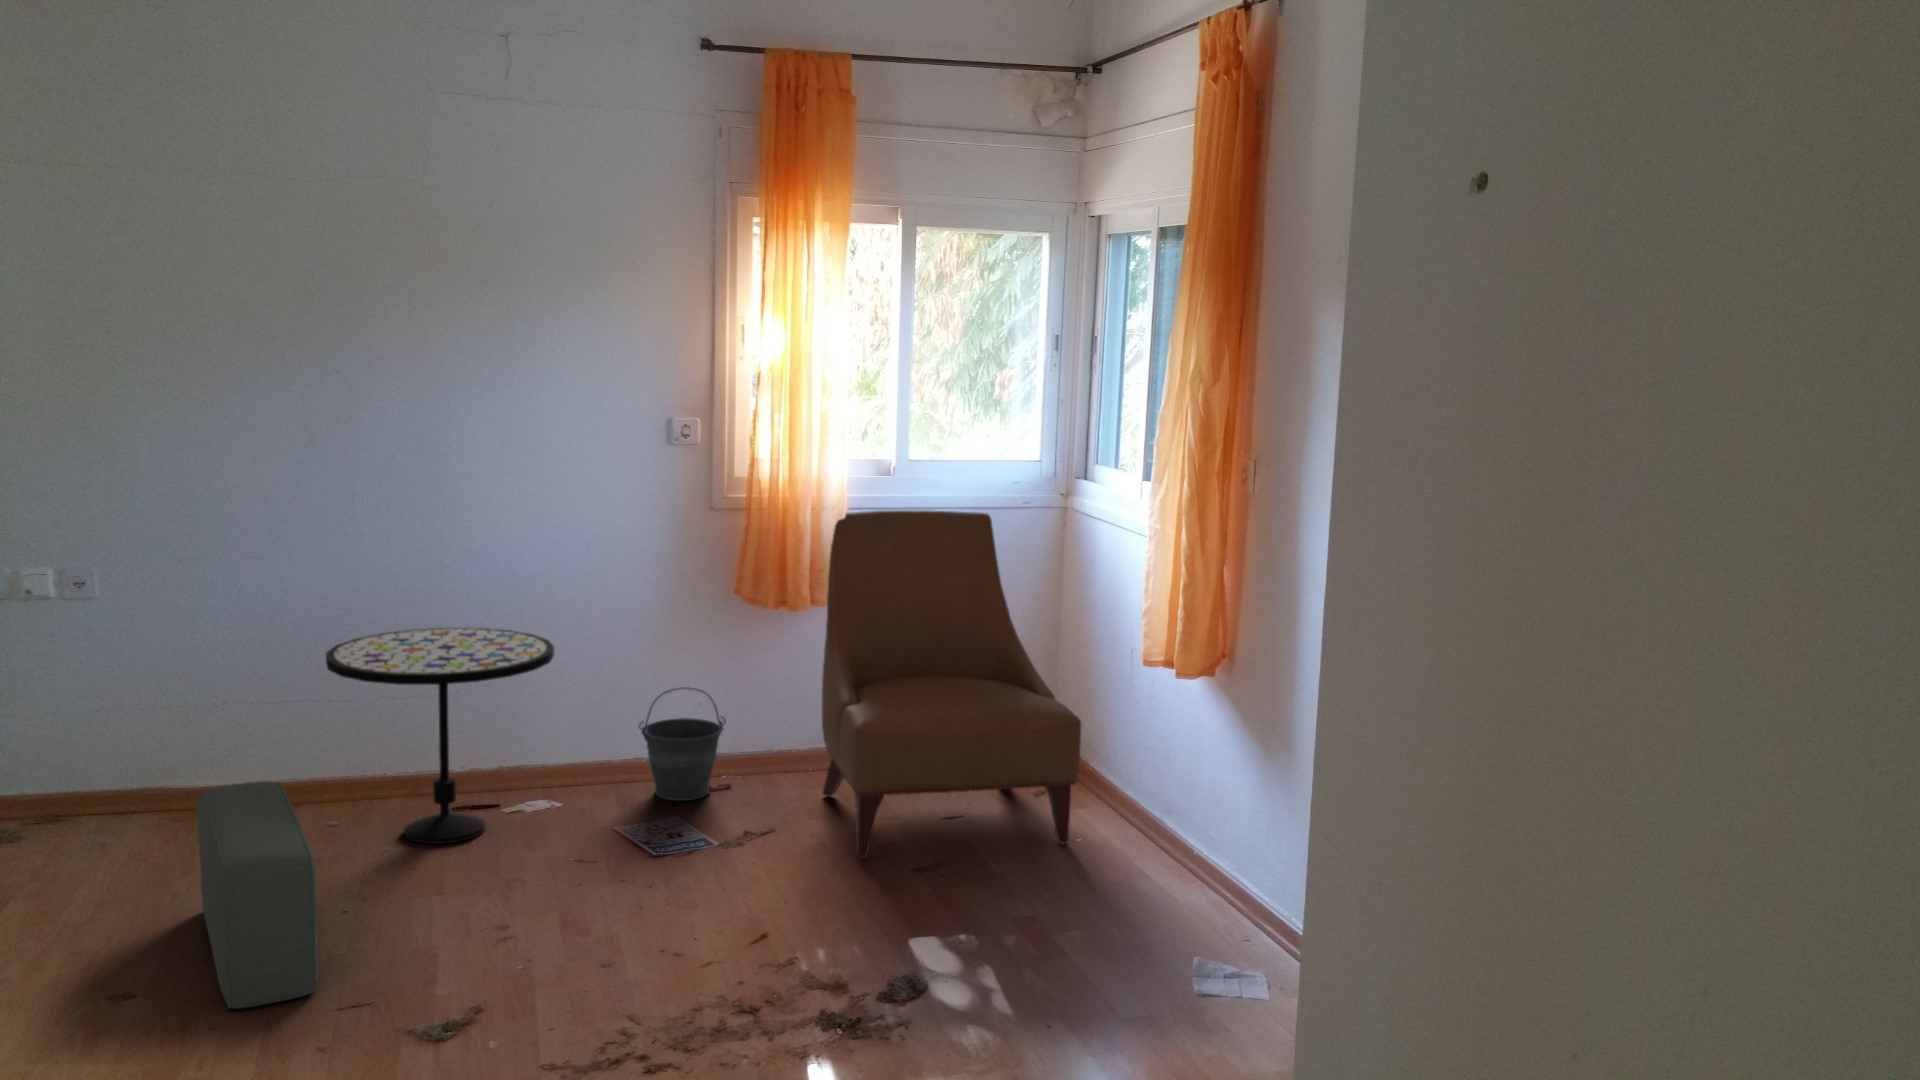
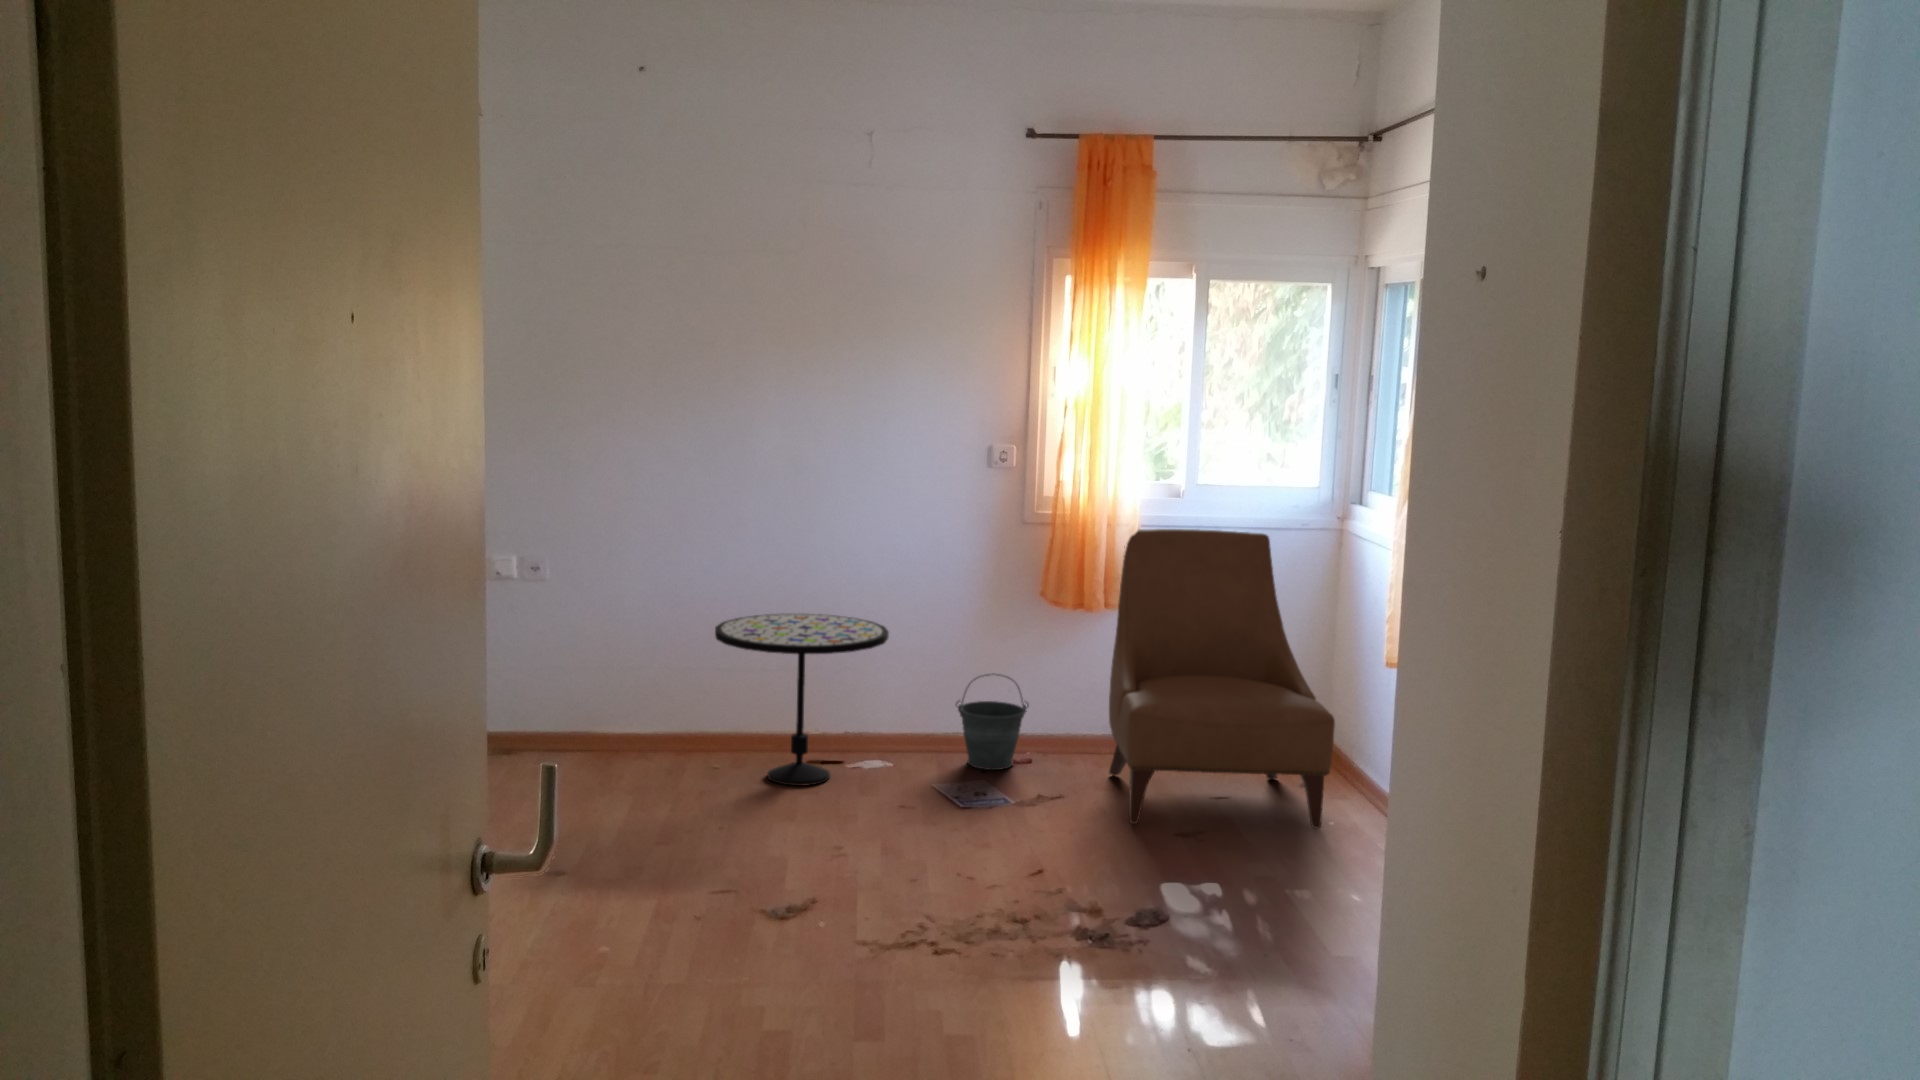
pouf: present [197,782,318,1009] -> none [621,720,703,880]

